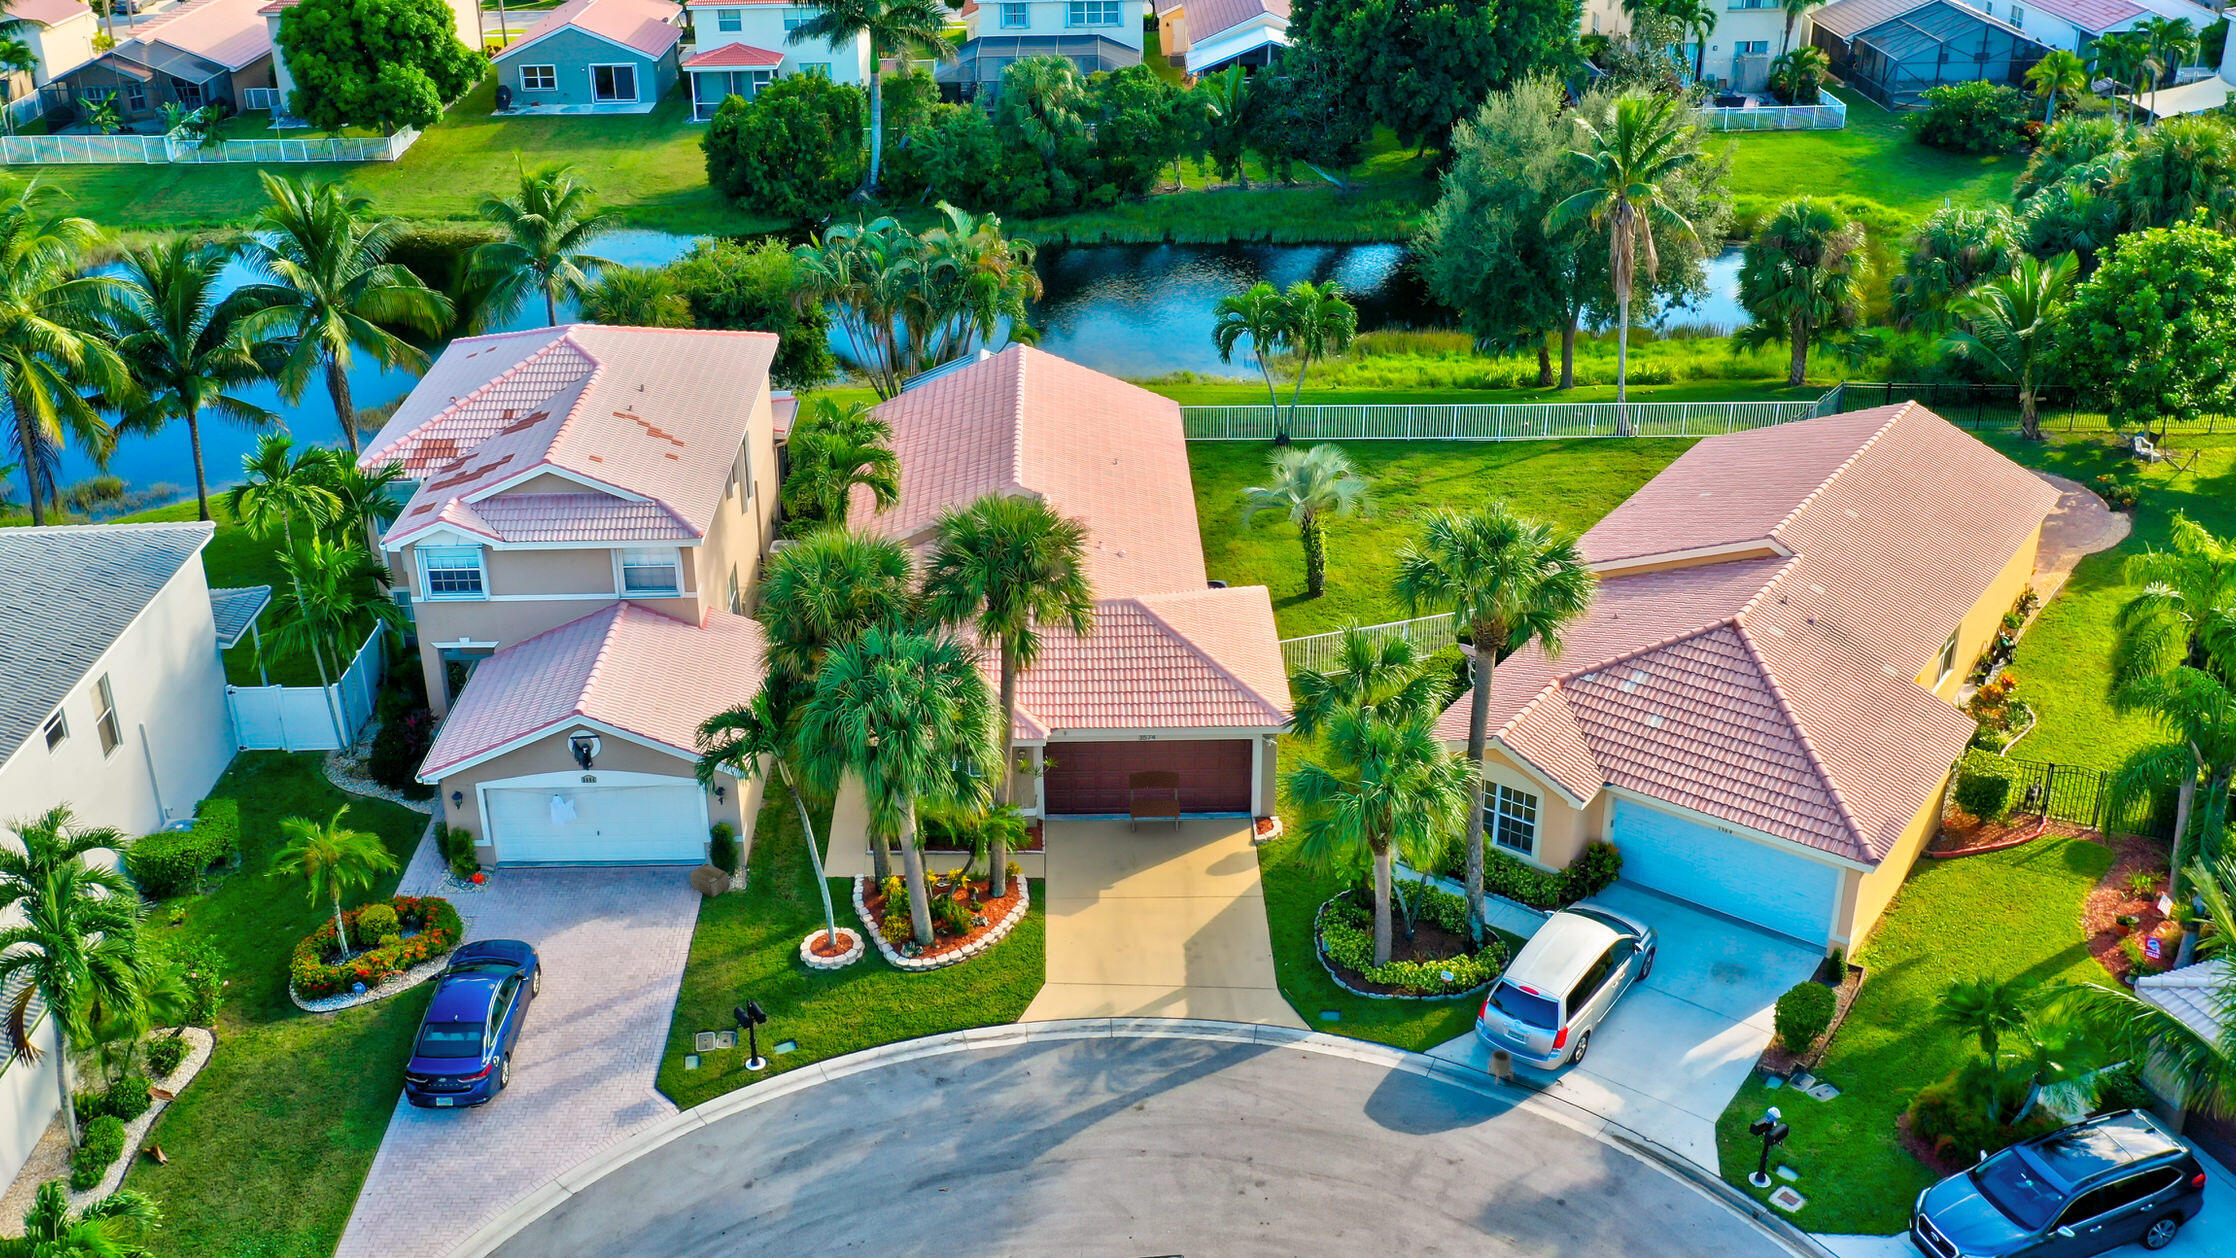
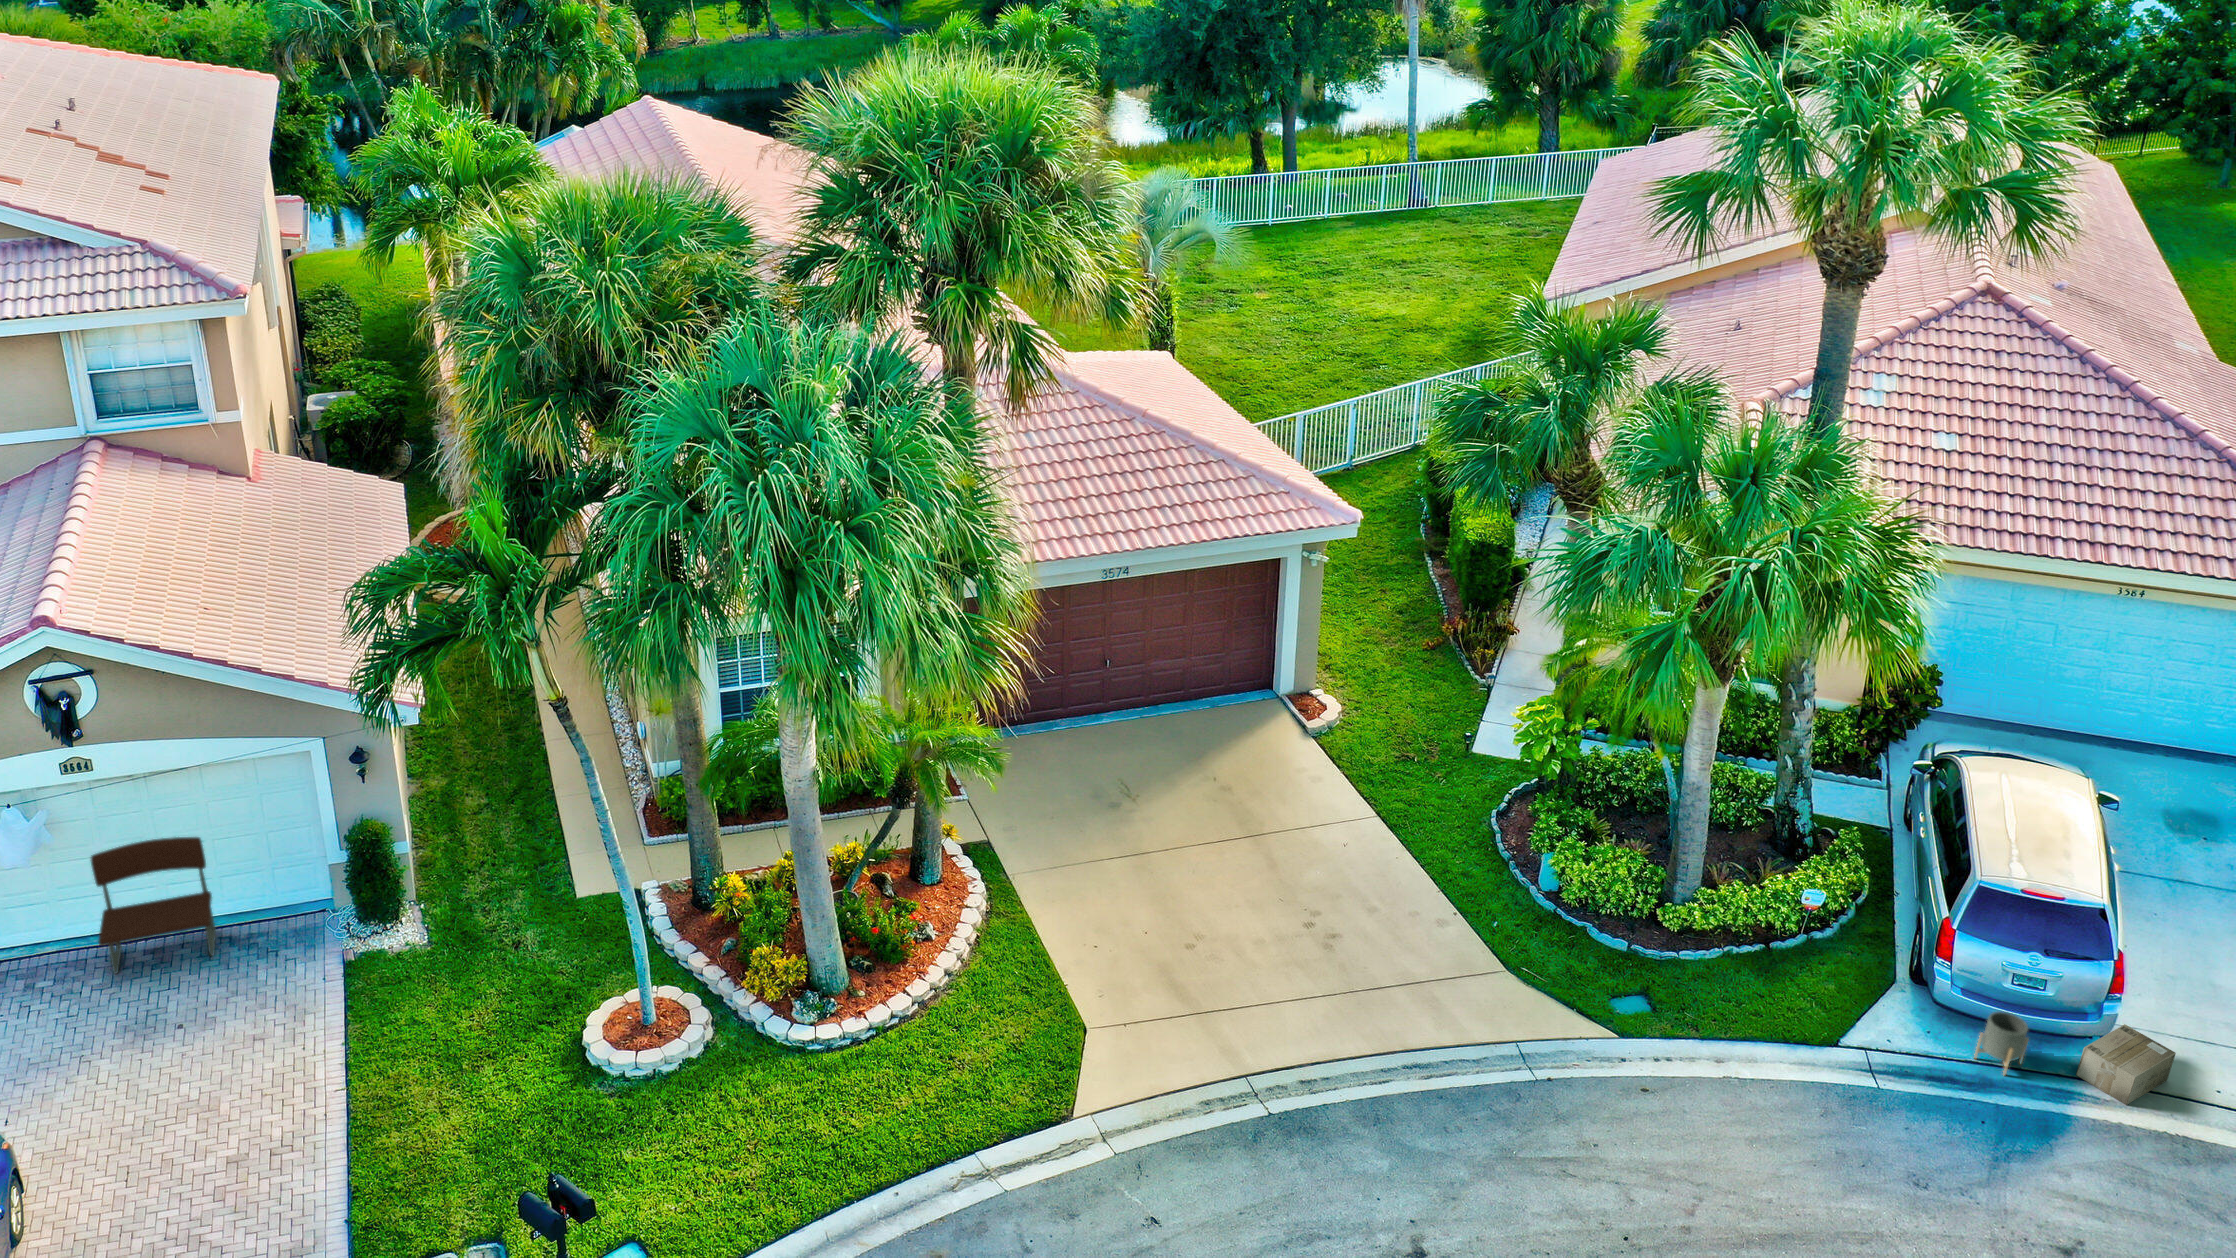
bench: present [1129,771,1180,832] -> present [91,837,216,974]
cardboard box: present [690,863,730,897] -> present [2076,1024,2176,1105]

